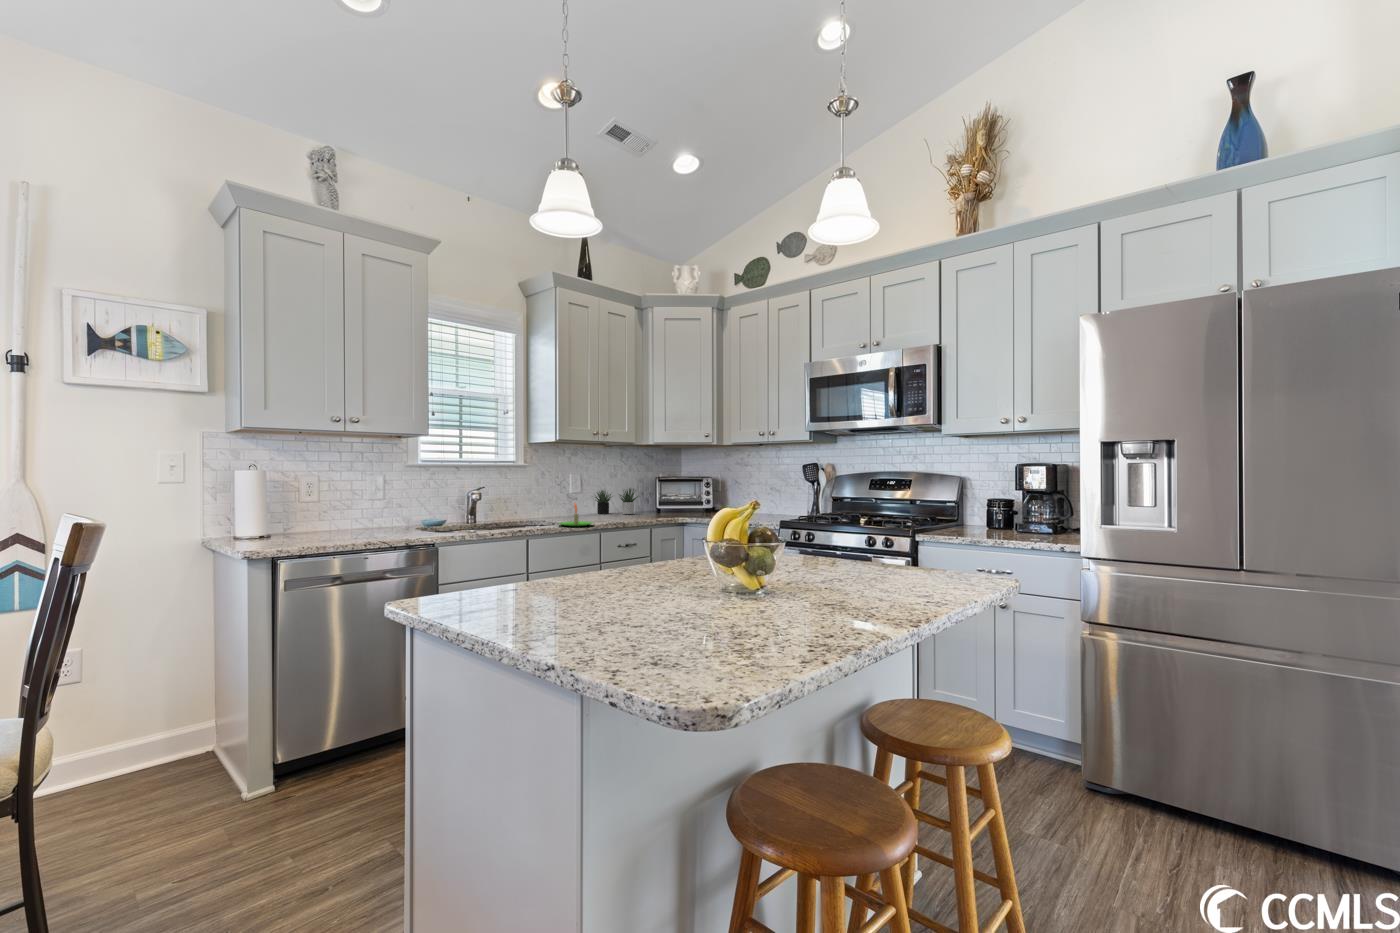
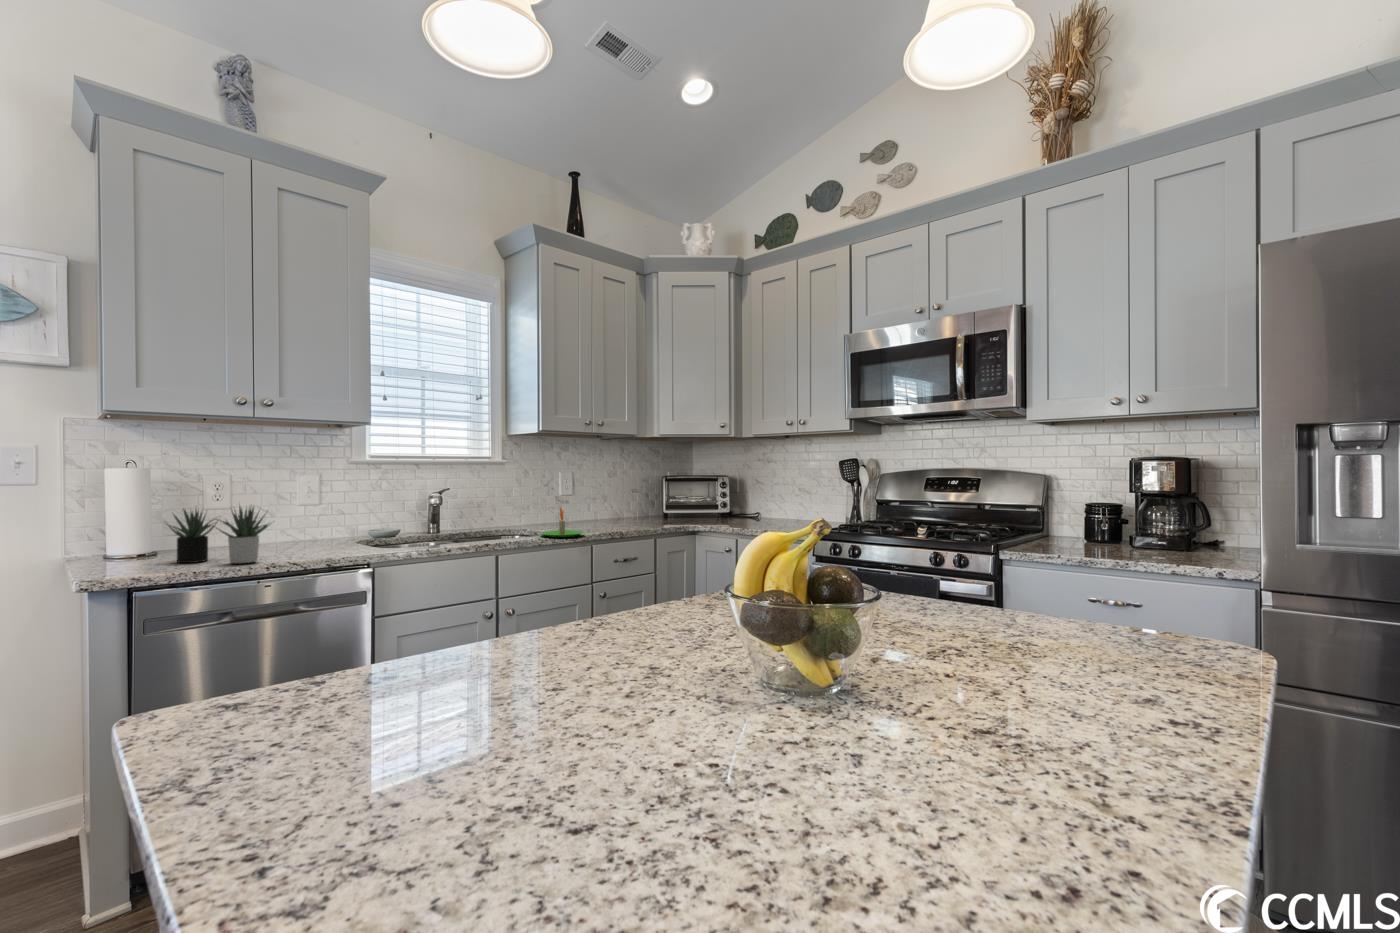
succulent plant: present [595,489,638,514] -> present [167,506,269,563]

